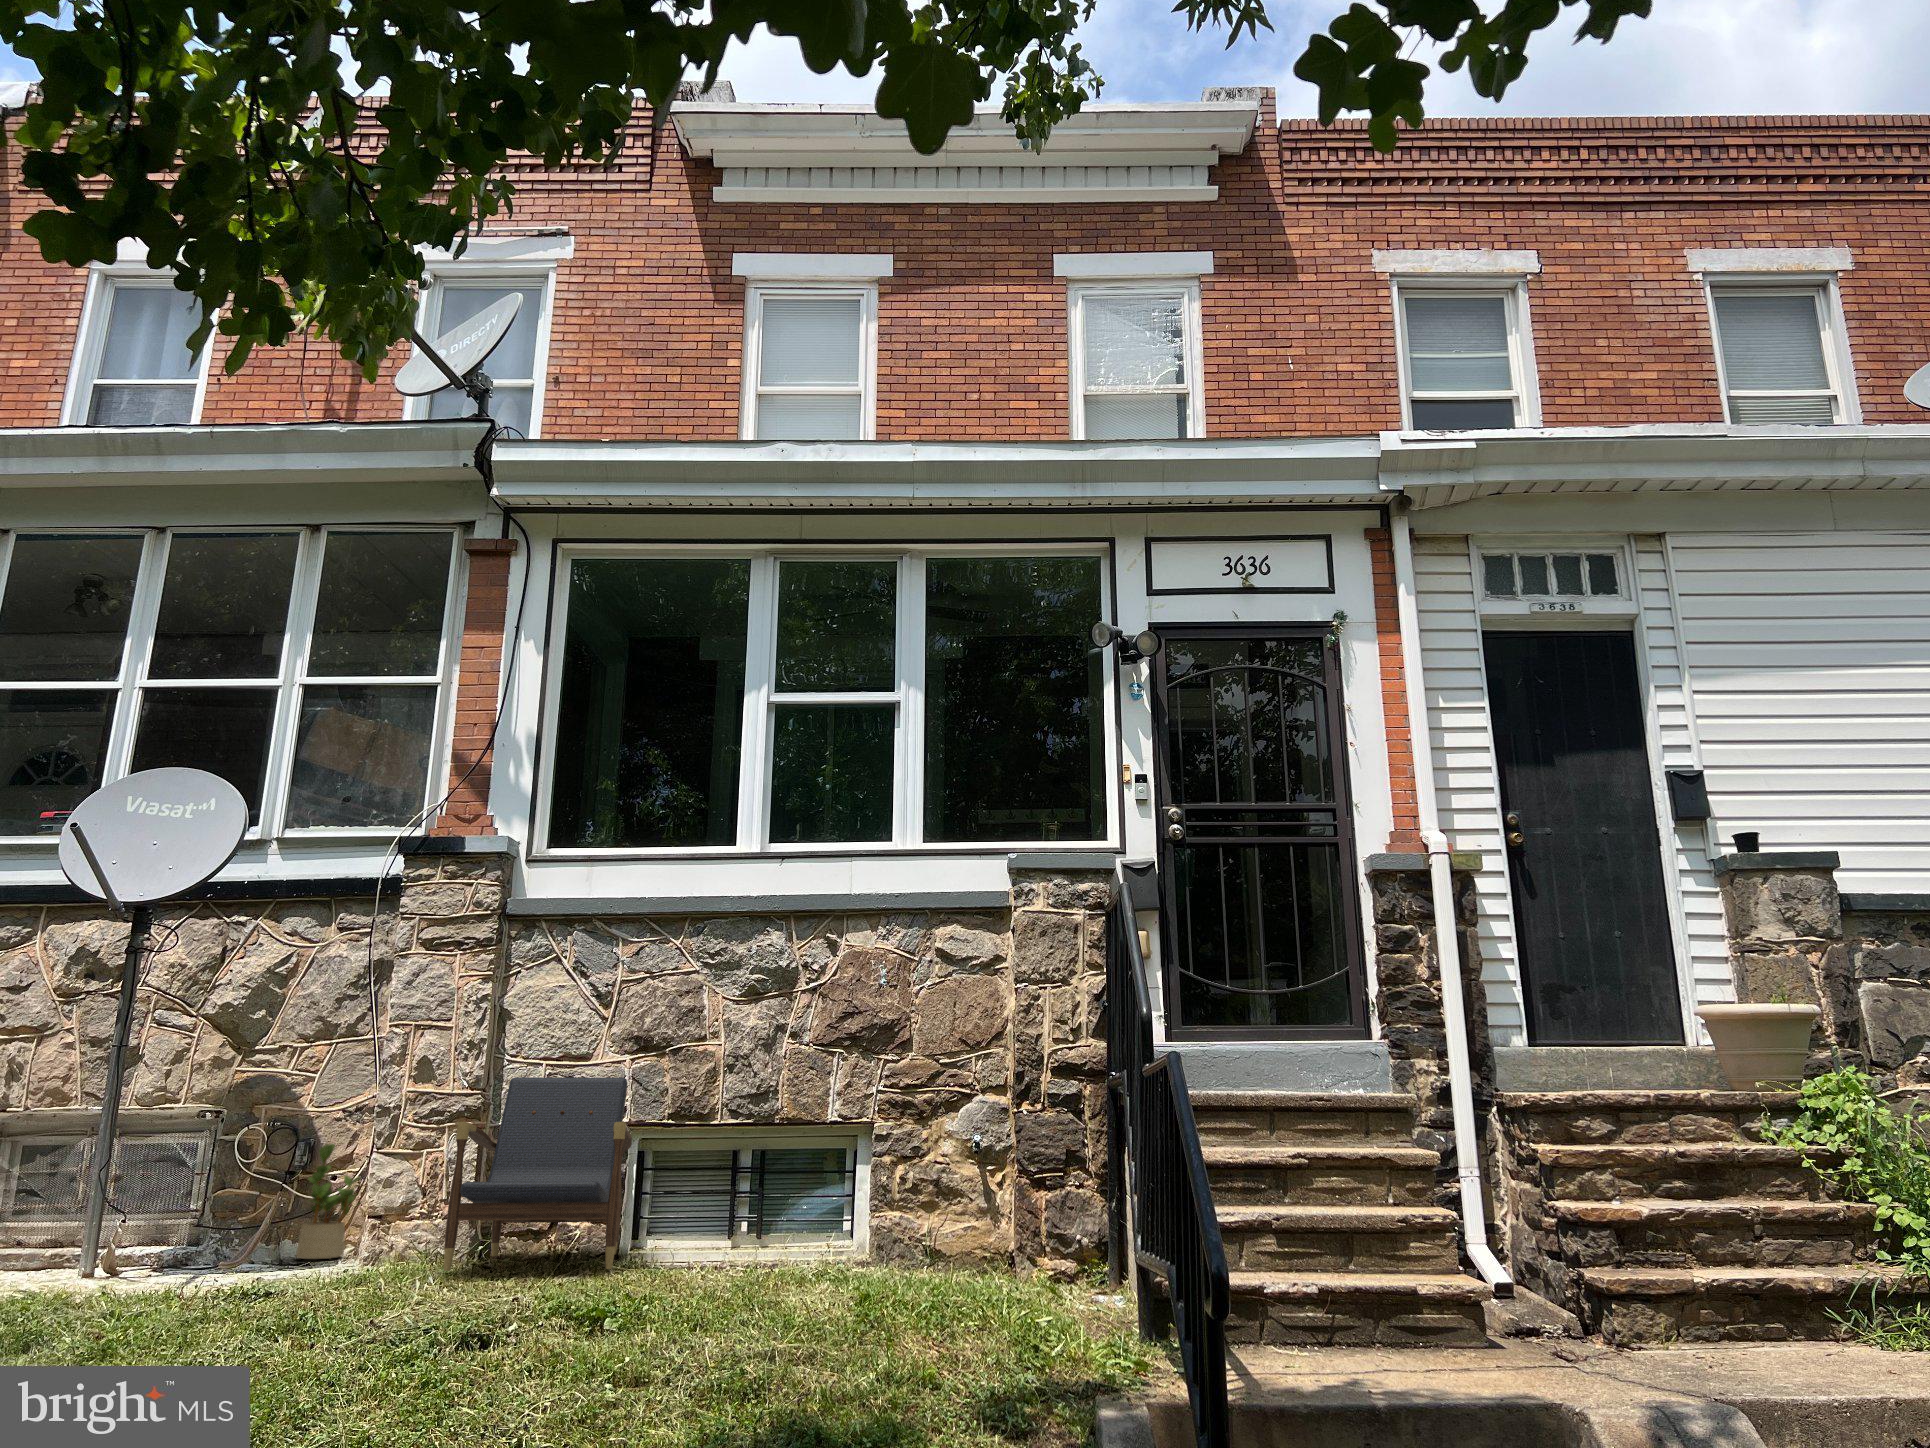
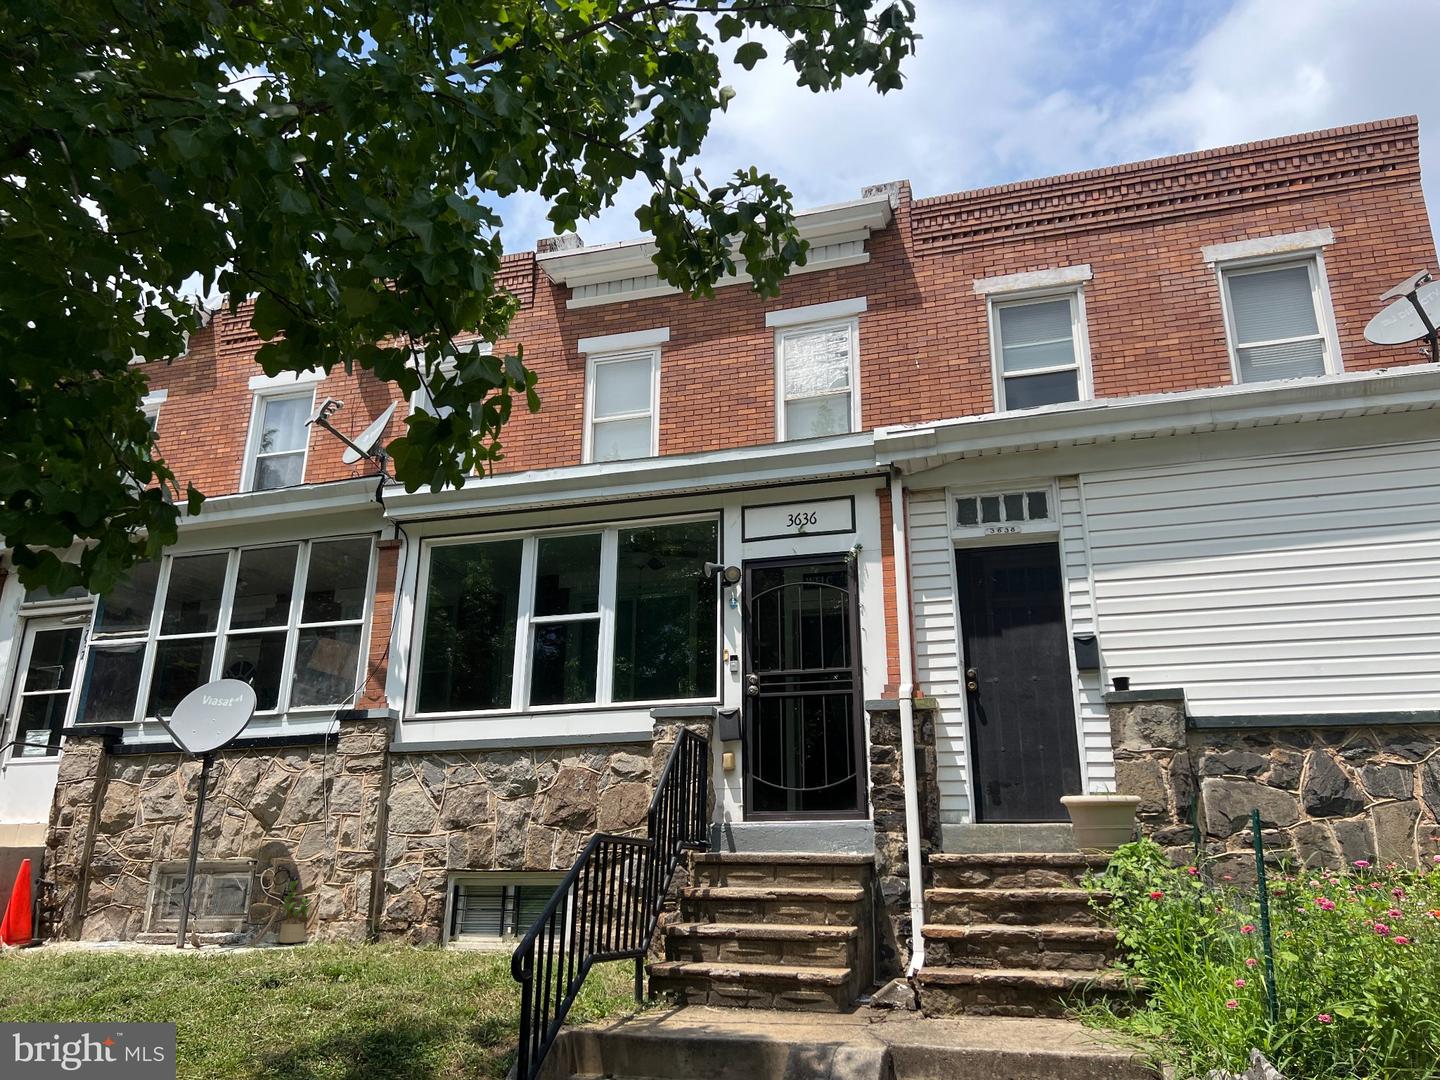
lounge chair: present [444,1077,632,1271] -> none [333,844,447,952]

